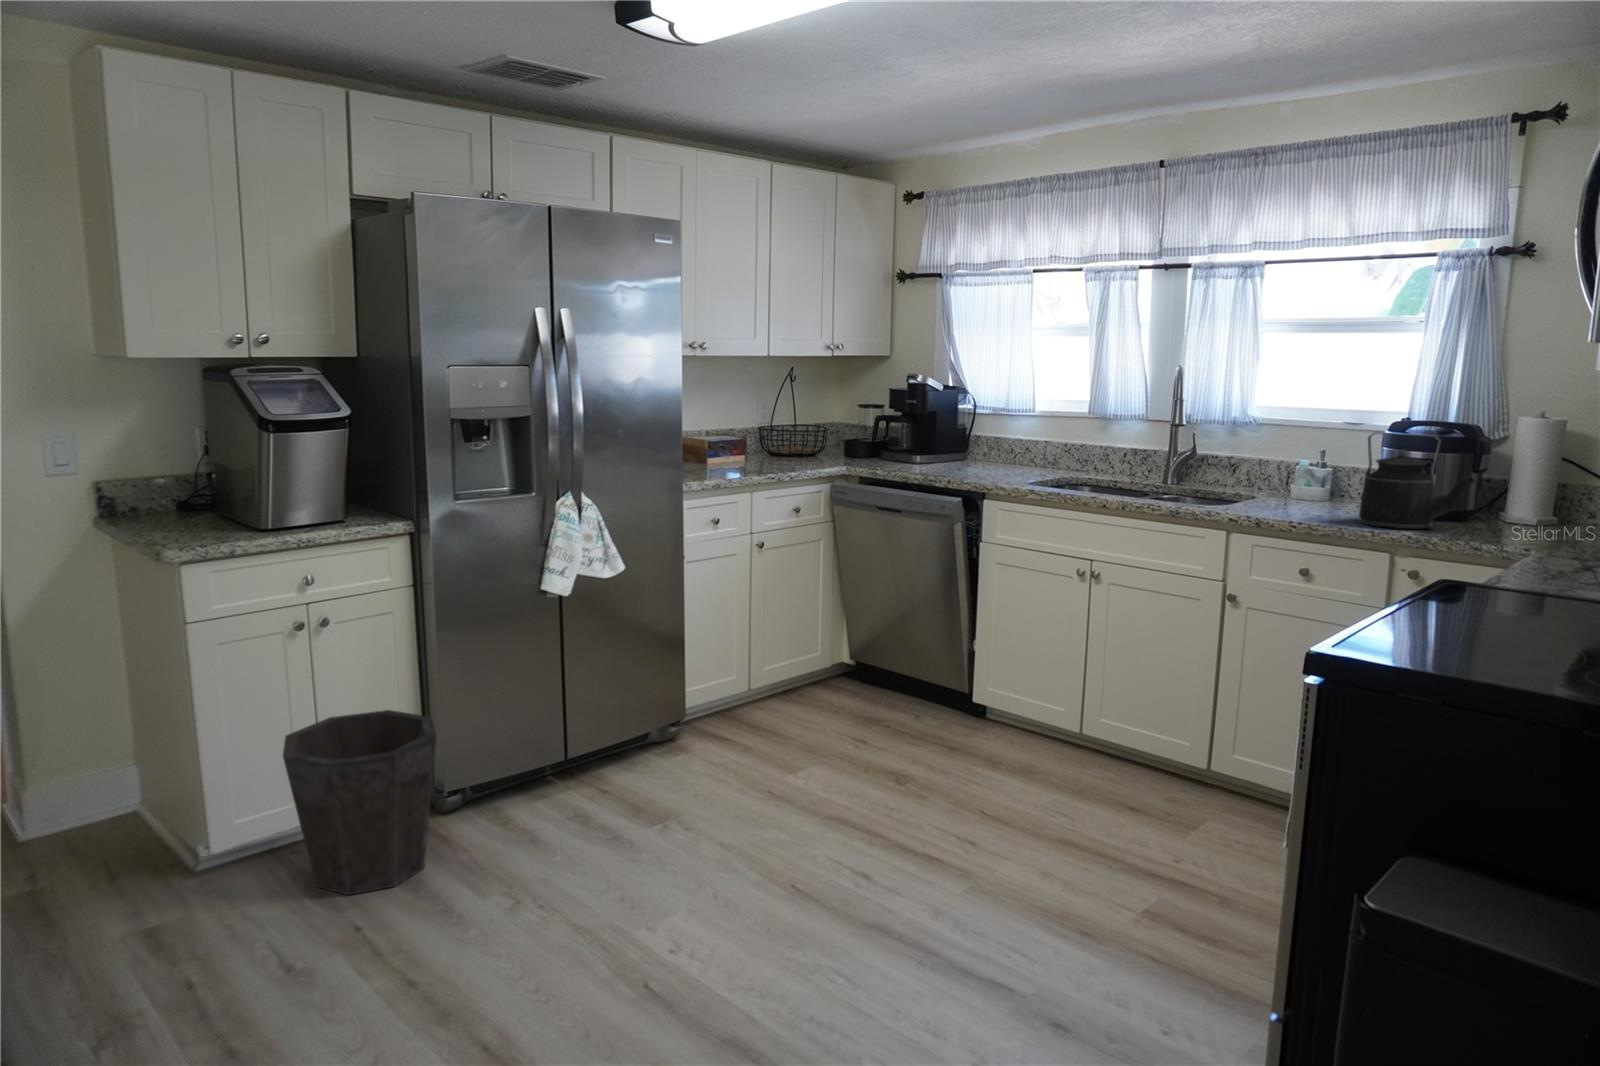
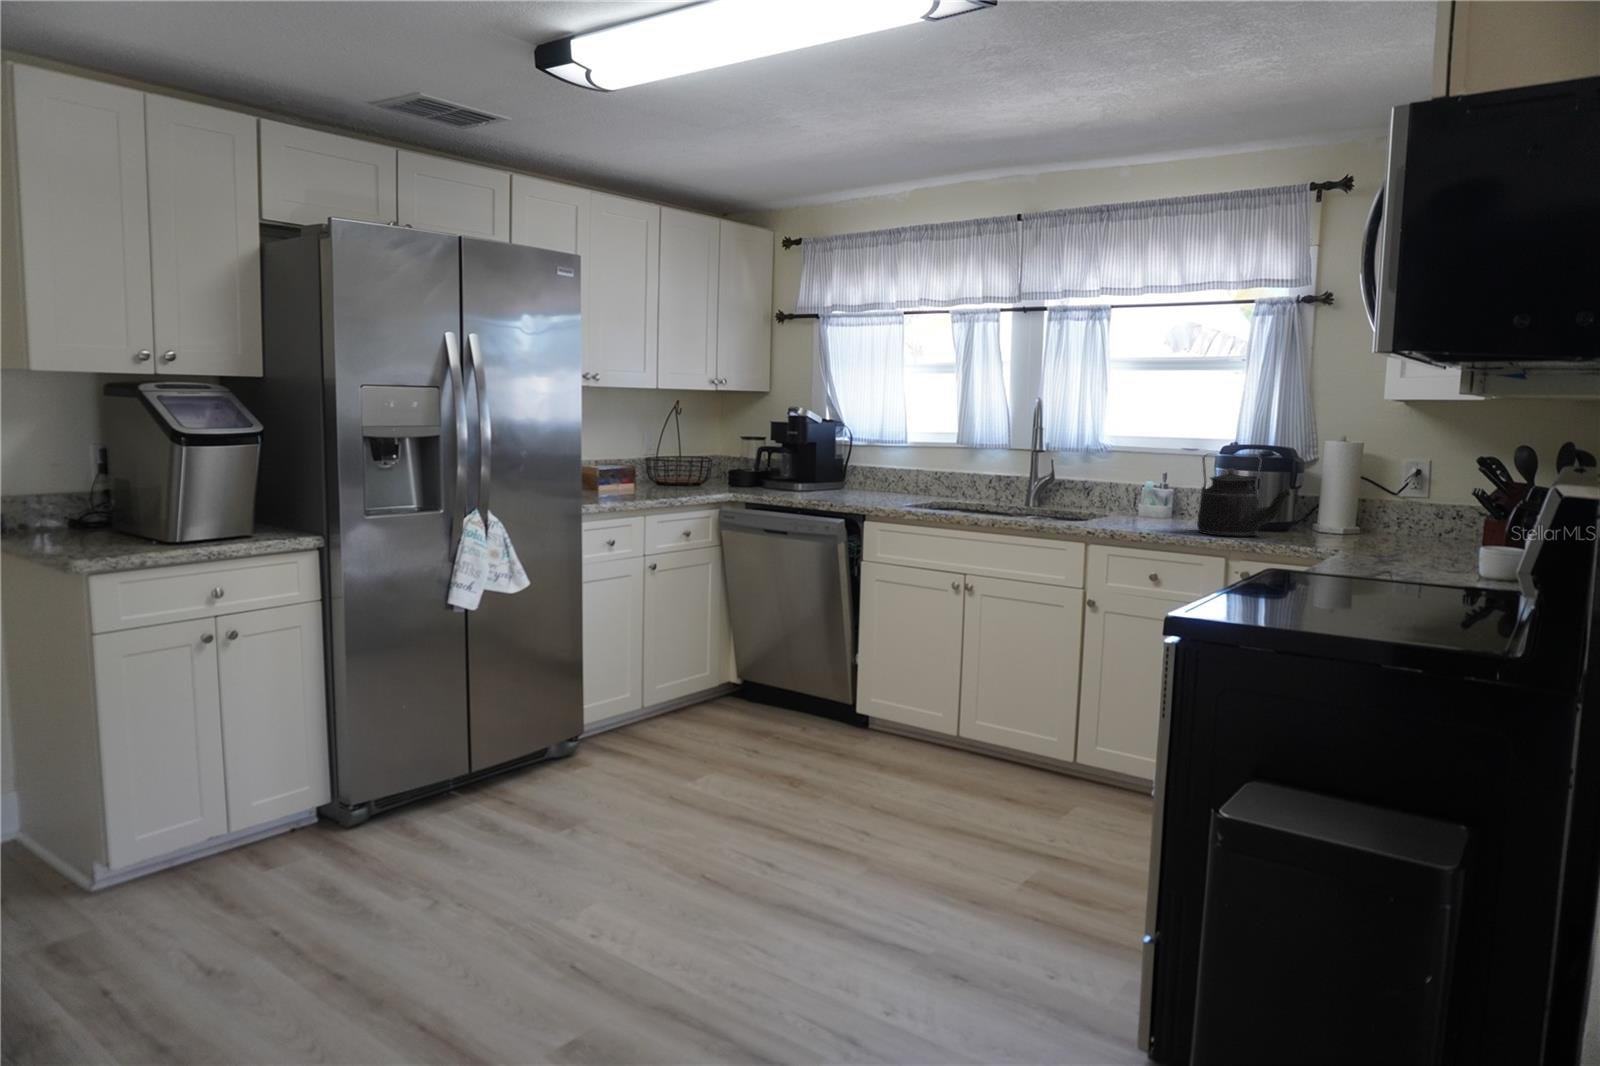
waste bin: present [283,710,436,895] -> none [193,723,352,905]

